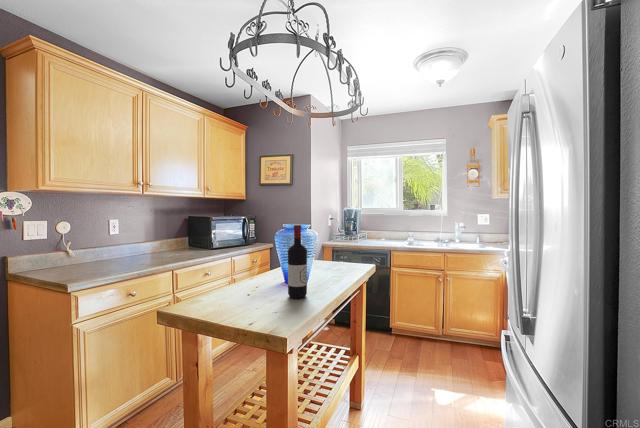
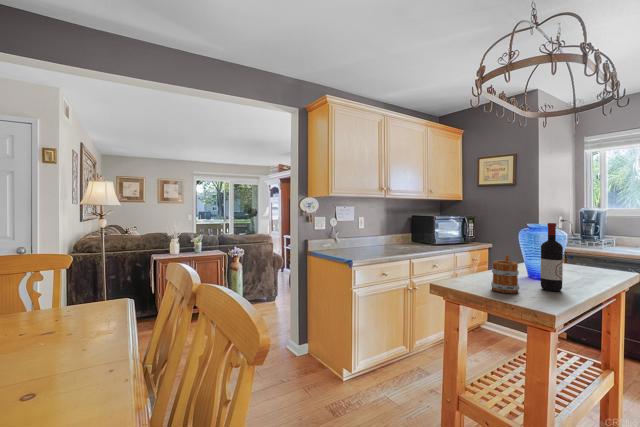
mug: none [234,263,264,311] -> present [491,255,519,293]

